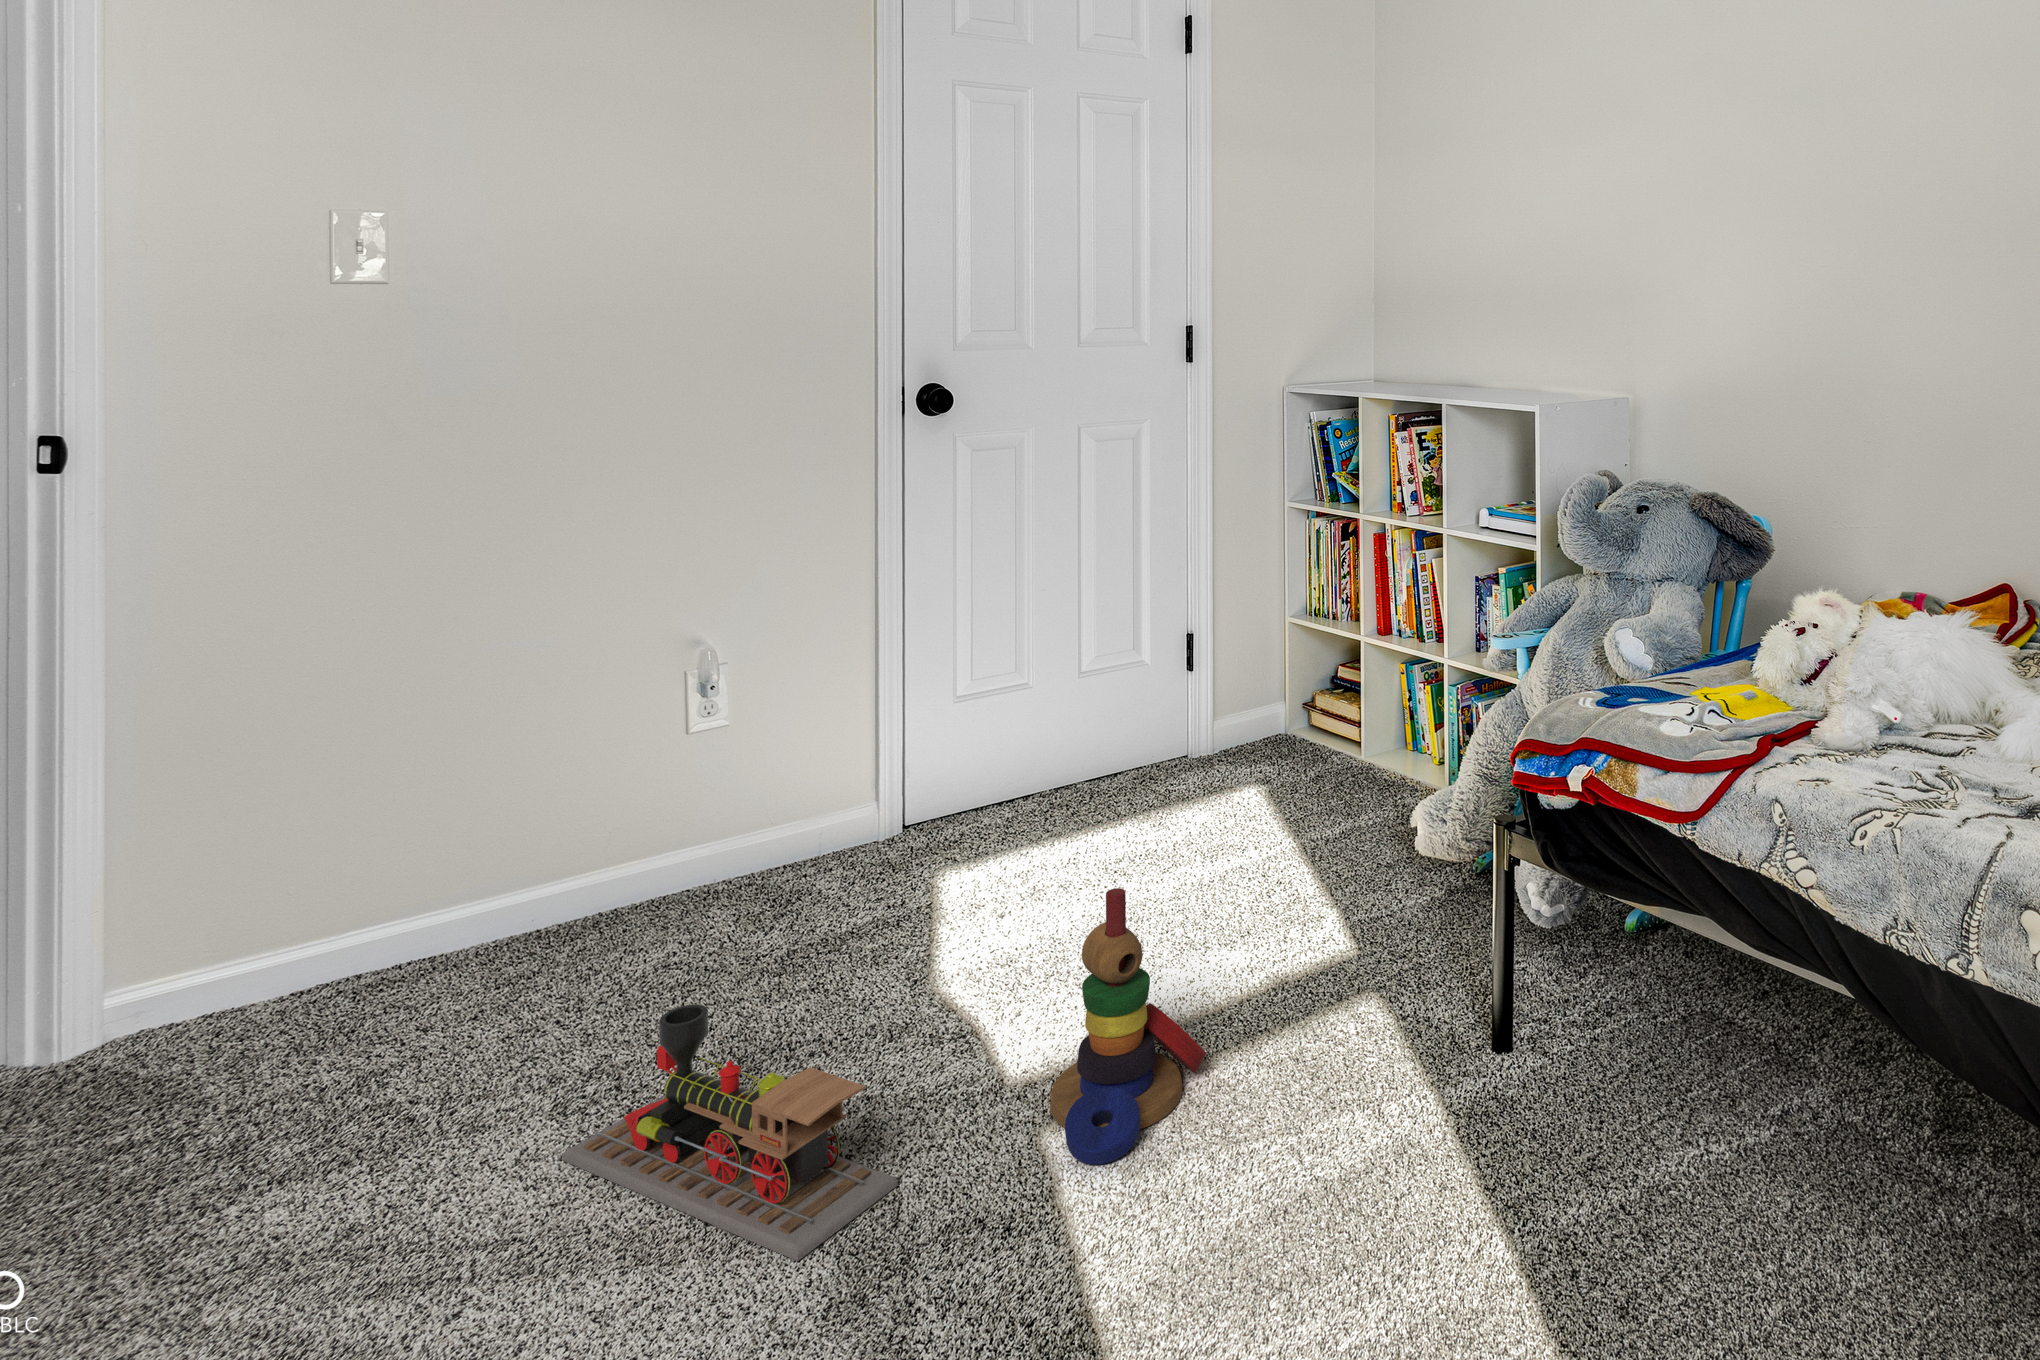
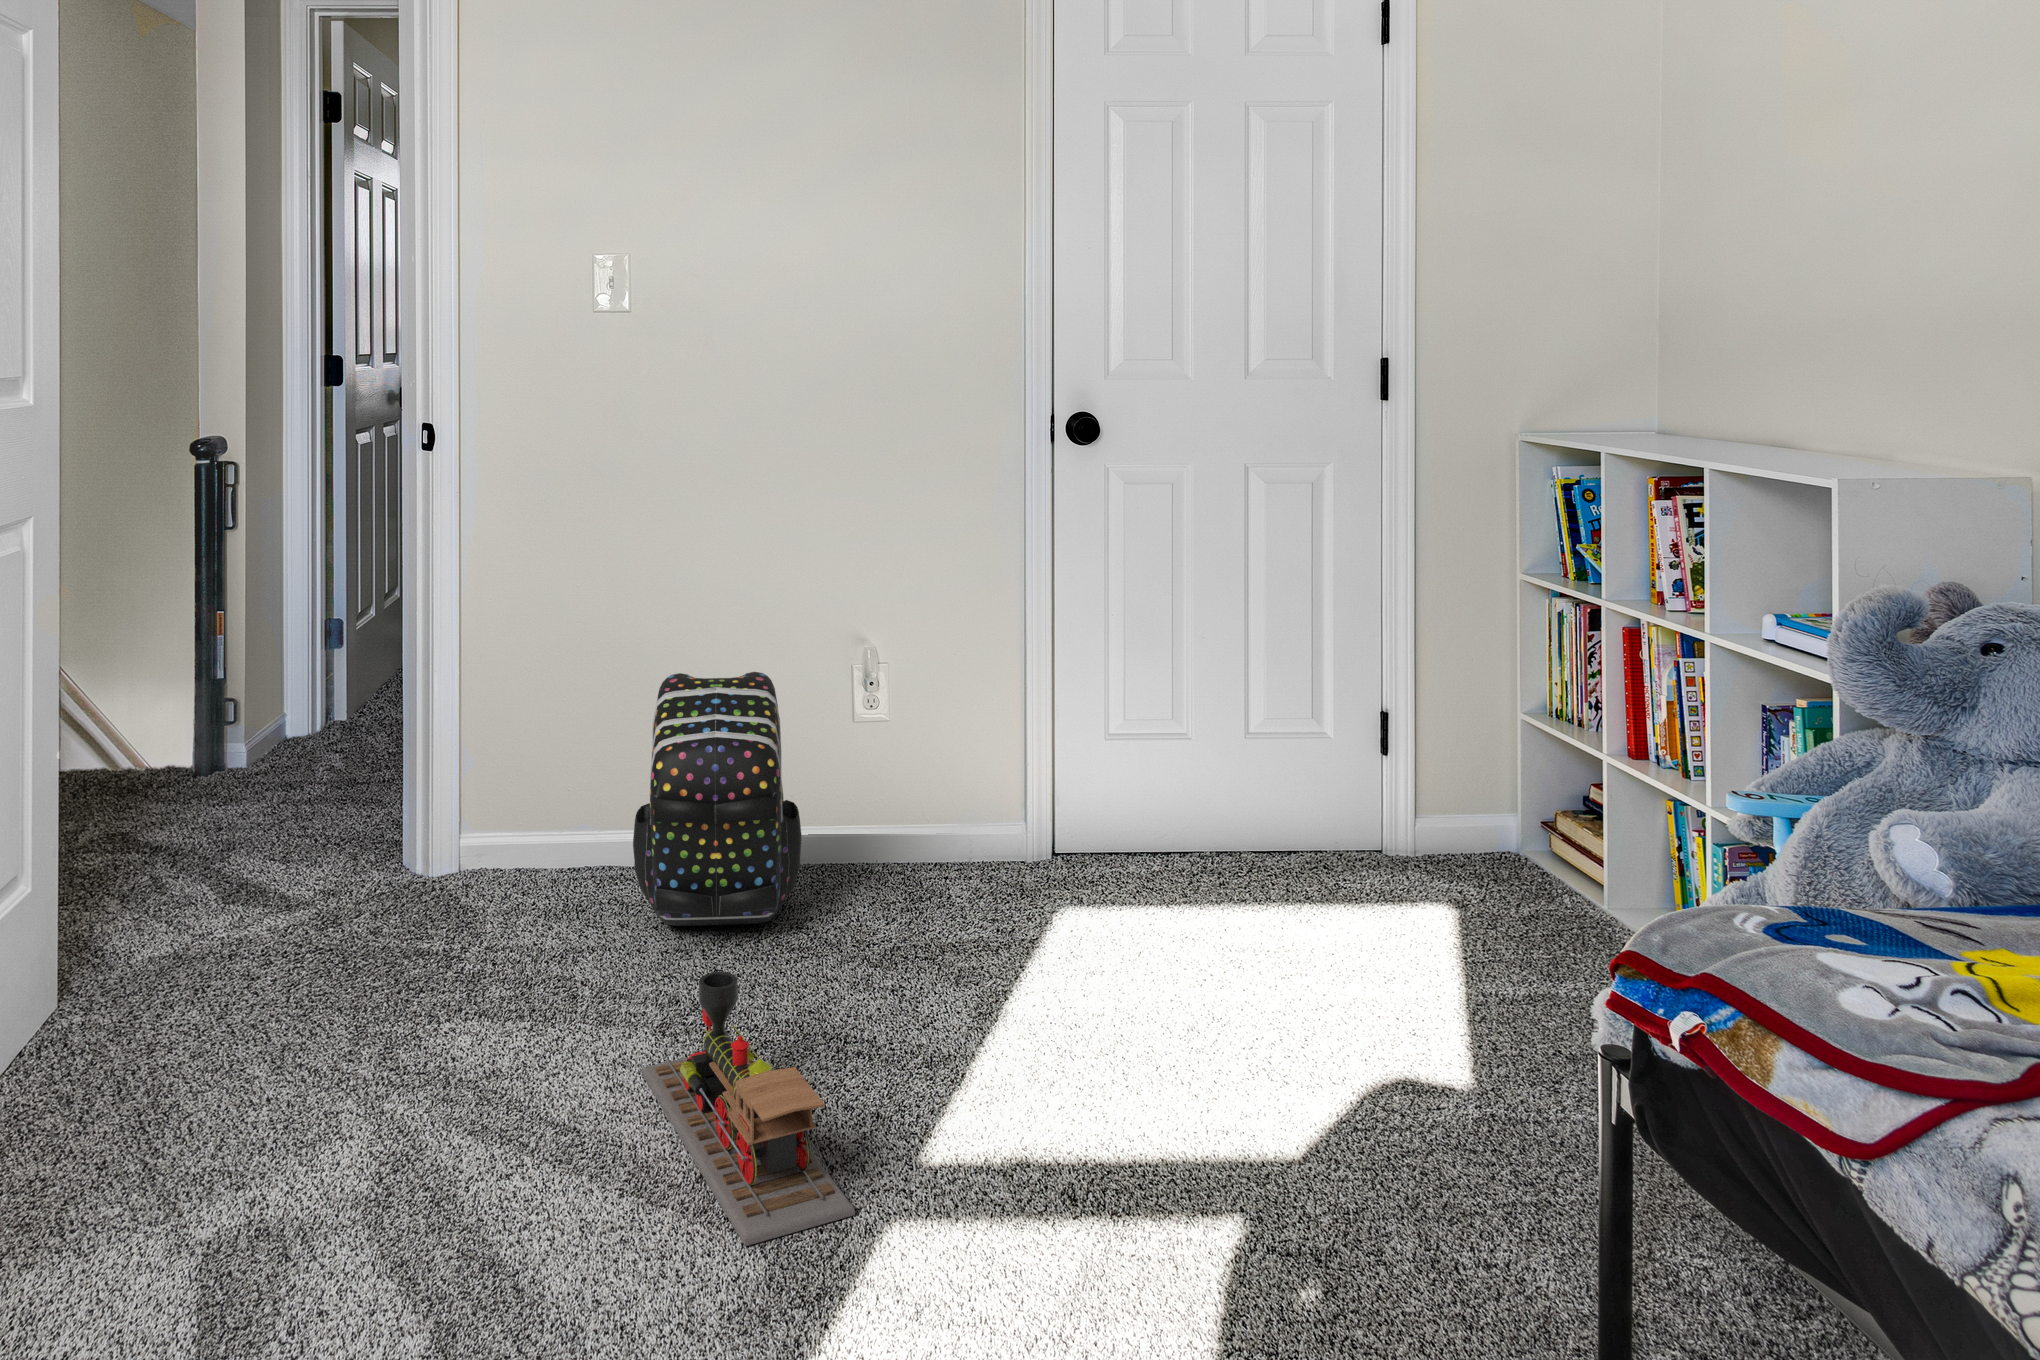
backpack: none [436,695,664,1005] -> present [633,672,801,926]
stacking toy: present [1050,888,1206,1165] -> none [1011,985,1200,1287]

